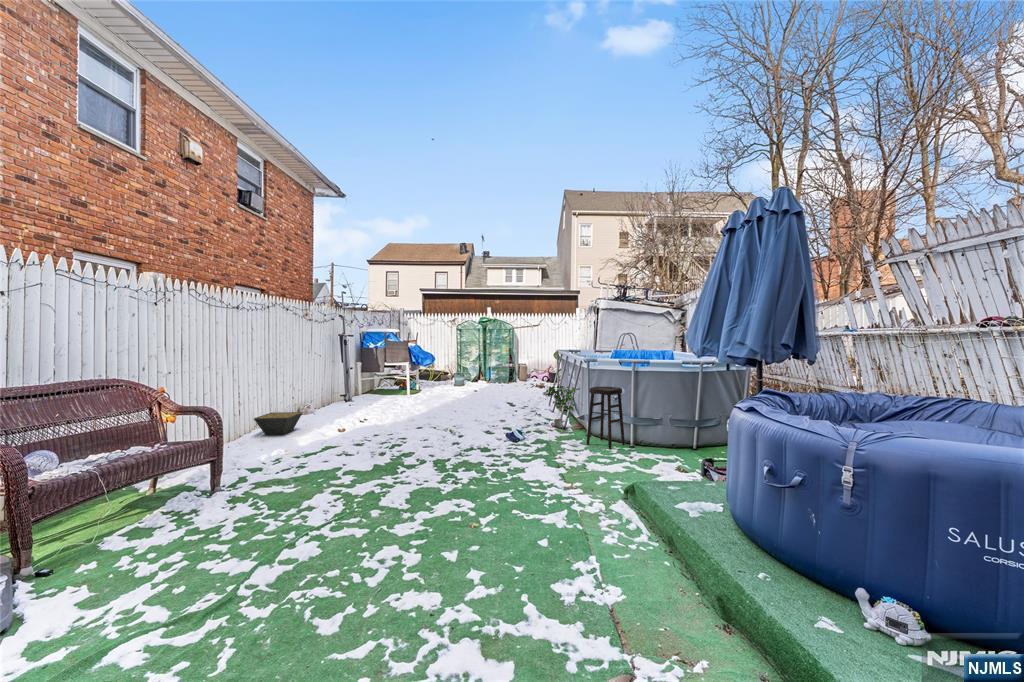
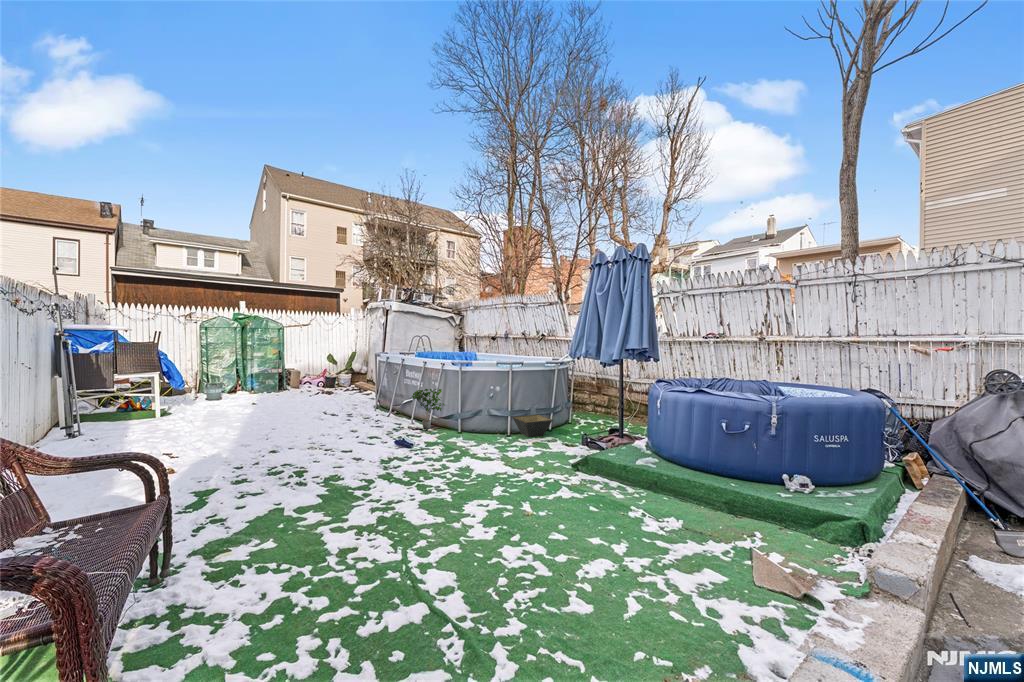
stool: present [587,387,625,449] -> none [476,386,502,438]
basket: present [254,412,302,435] -> present [513,414,552,437]

